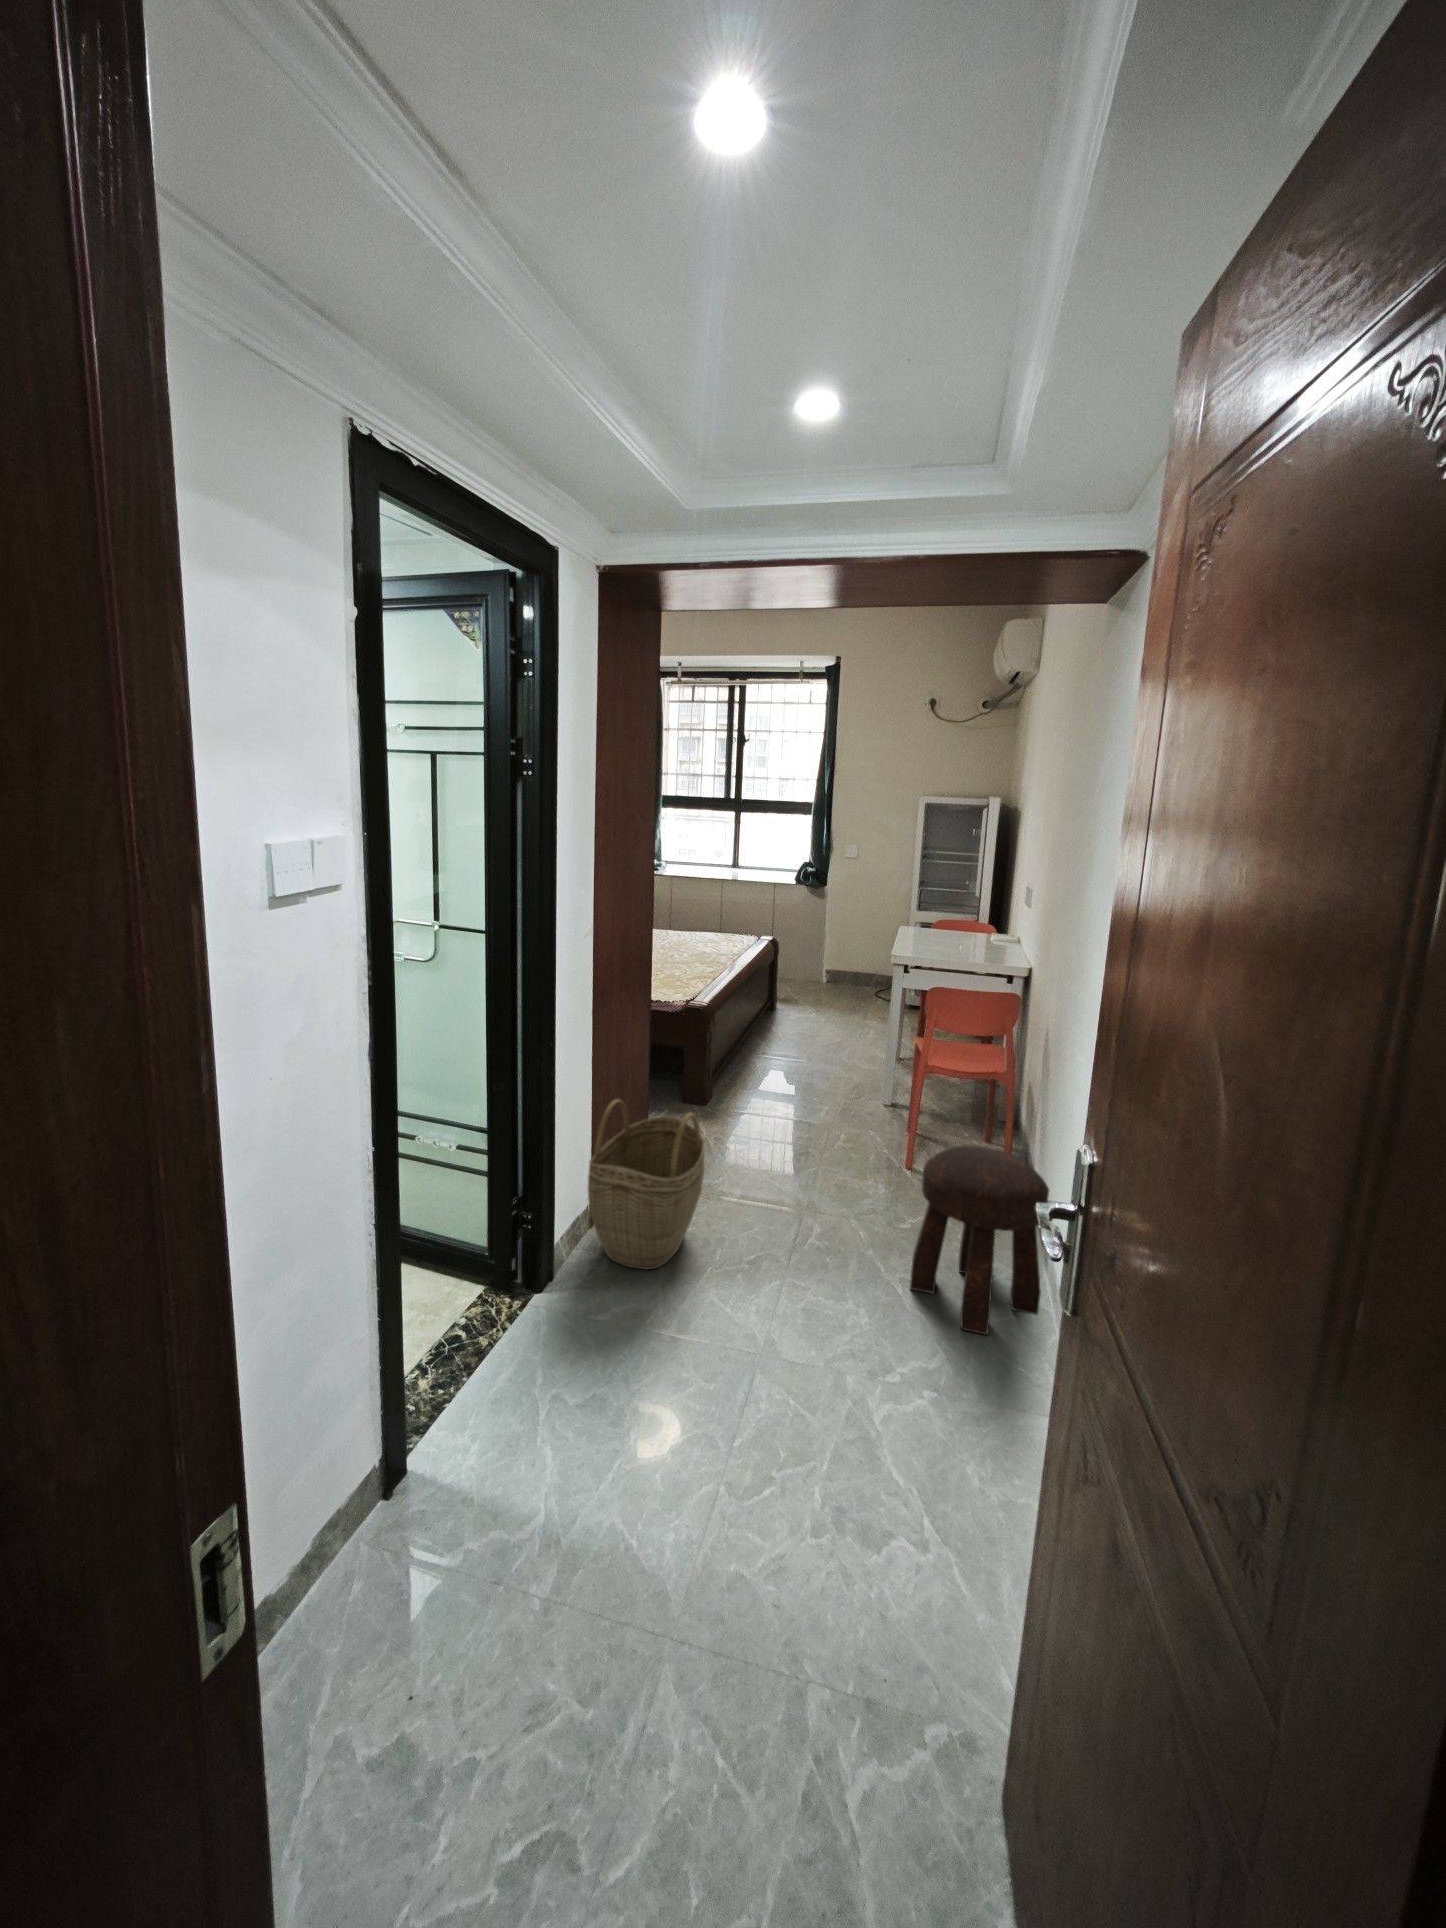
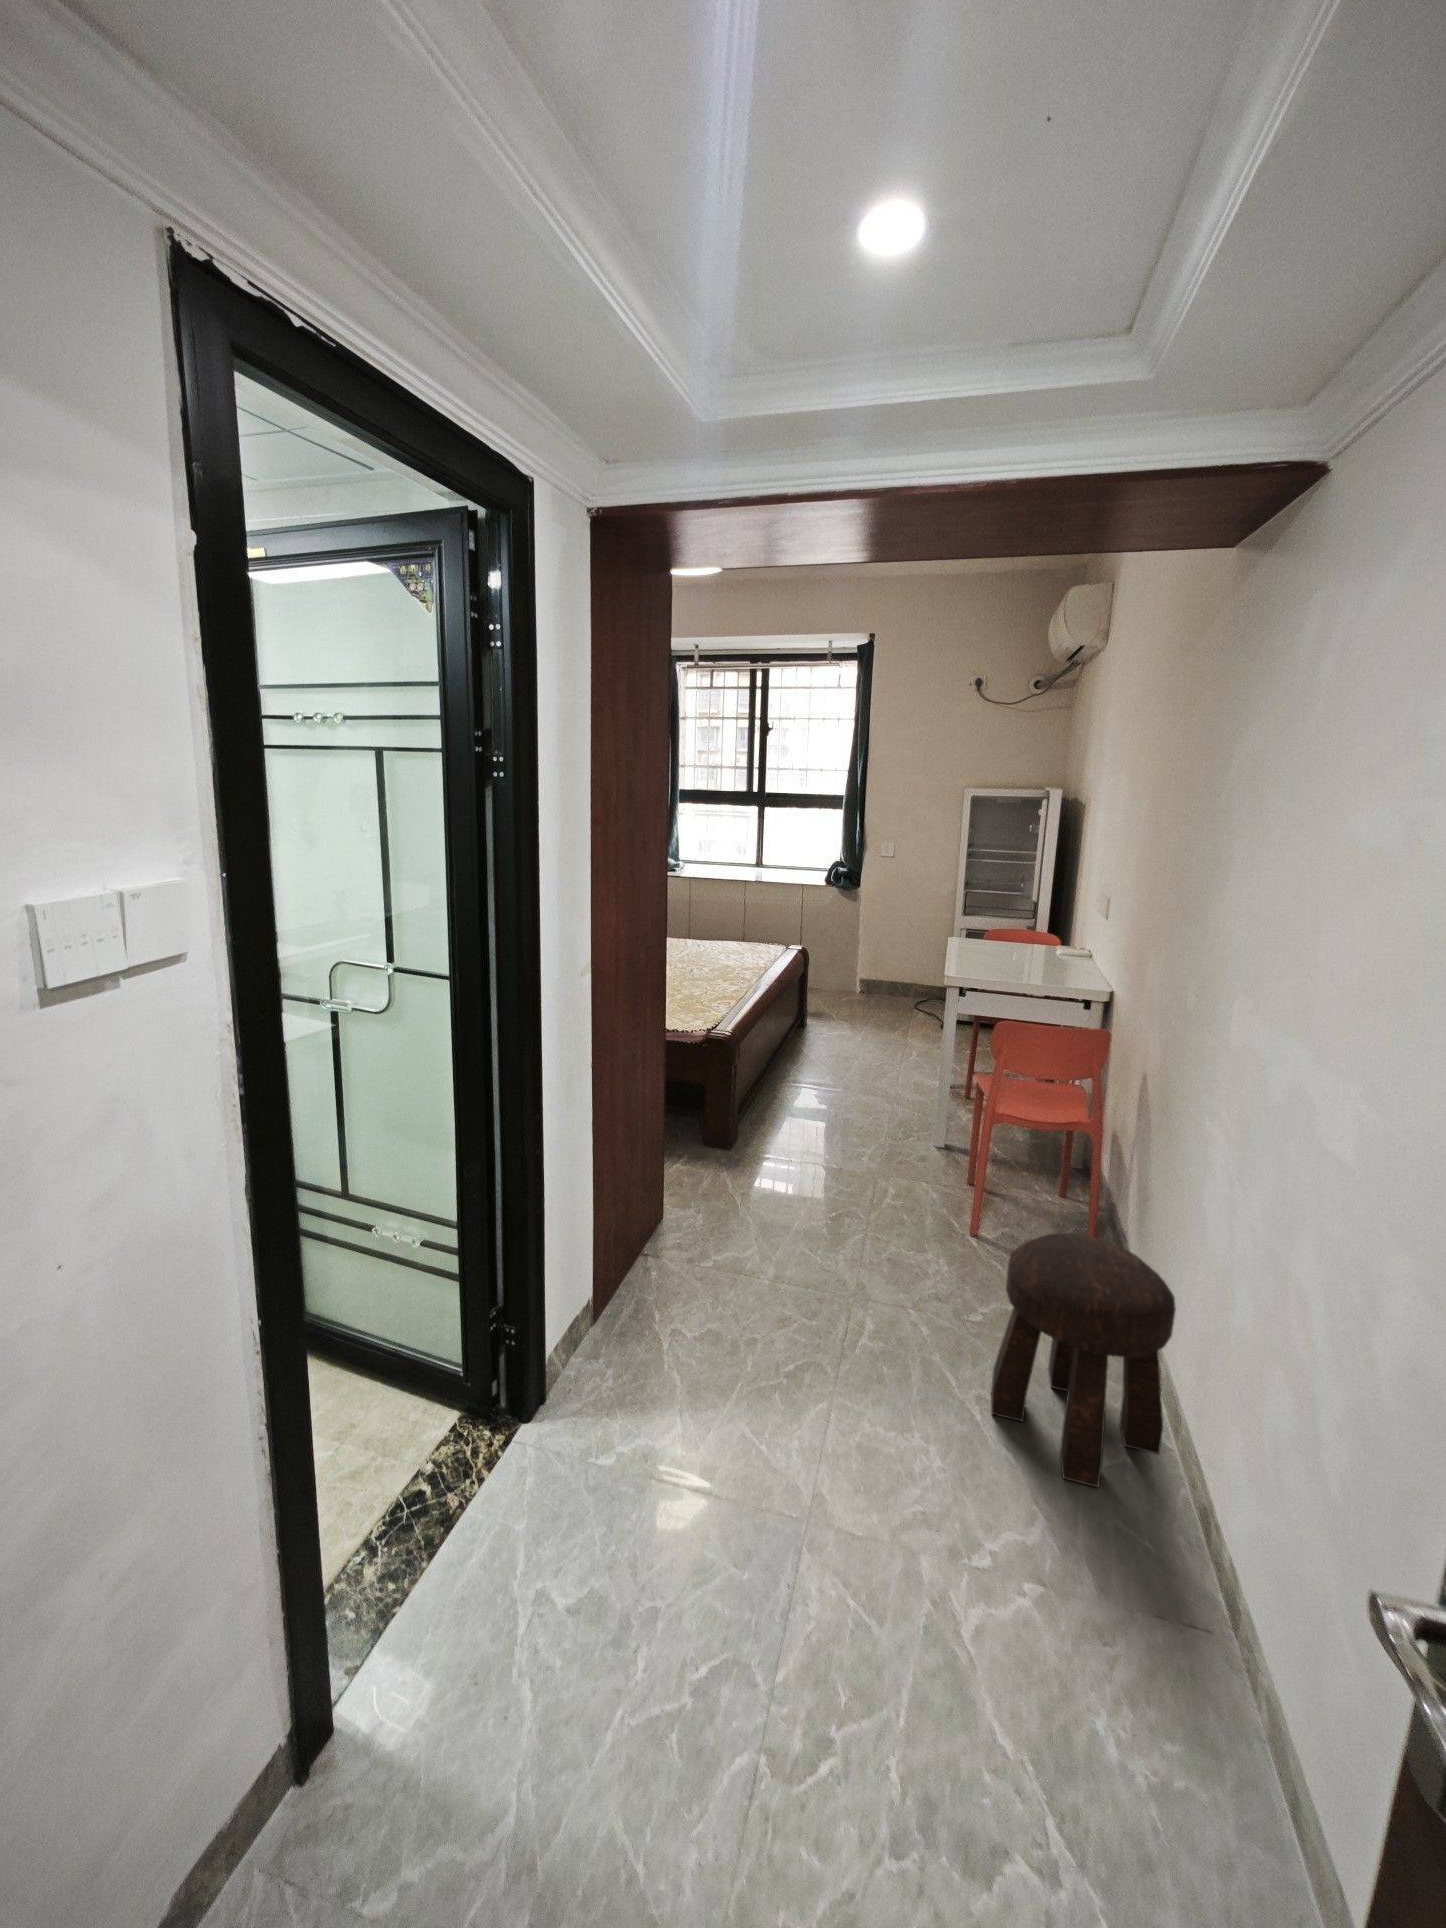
woven basket: present [588,1099,704,1269] -> none [586,1172,730,1387]

